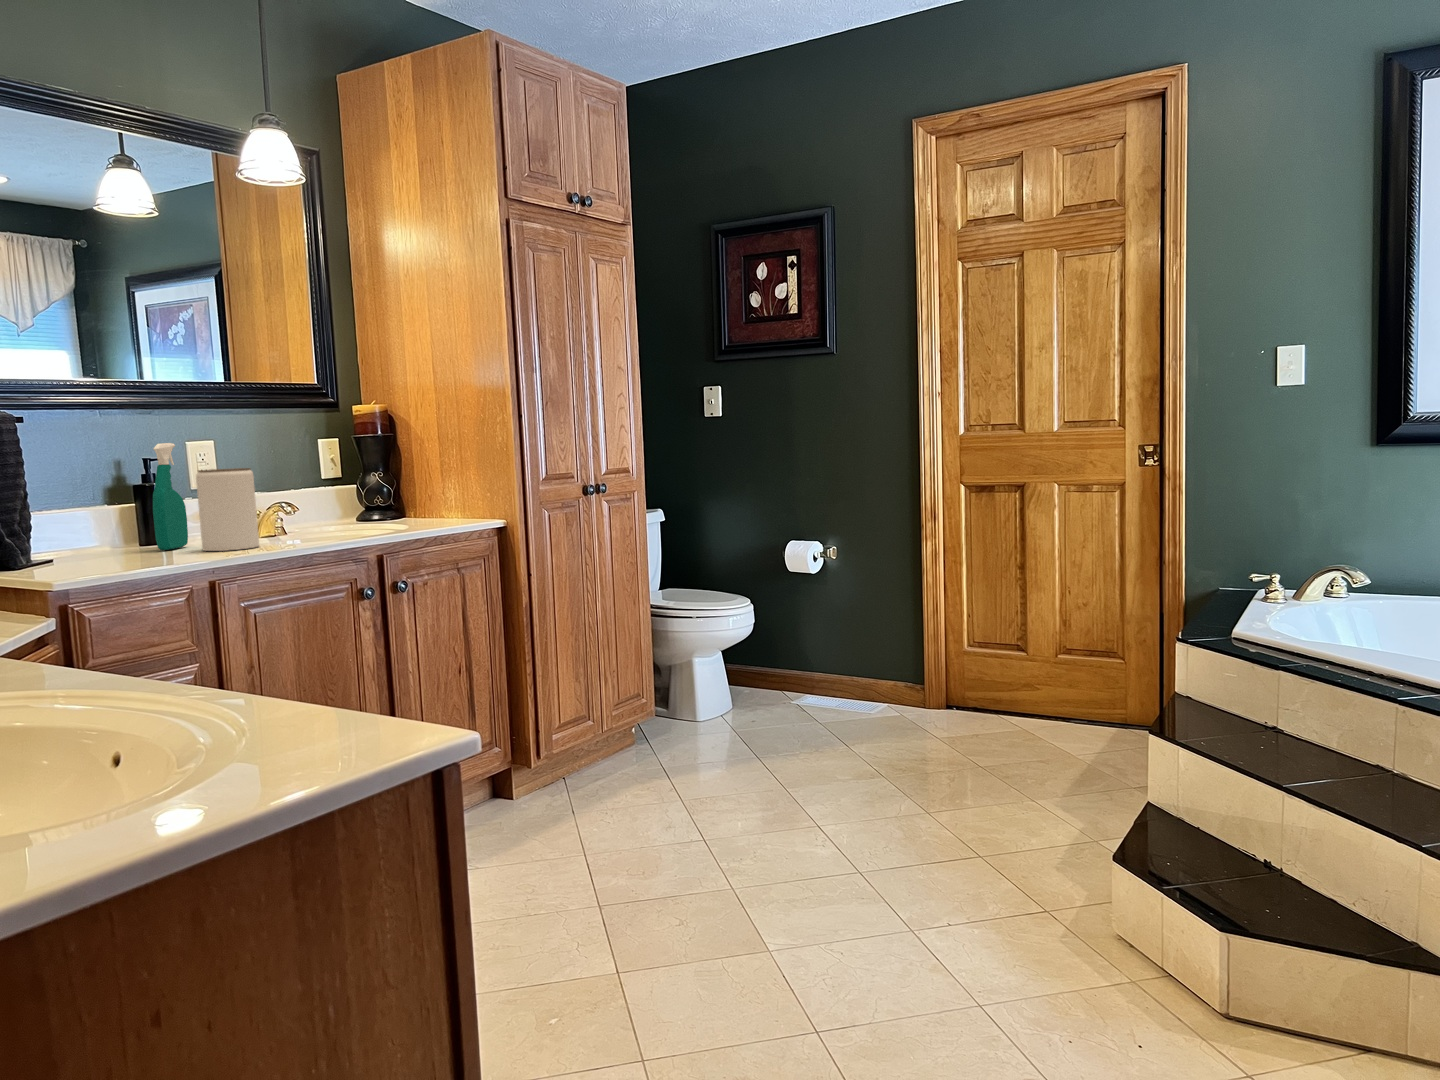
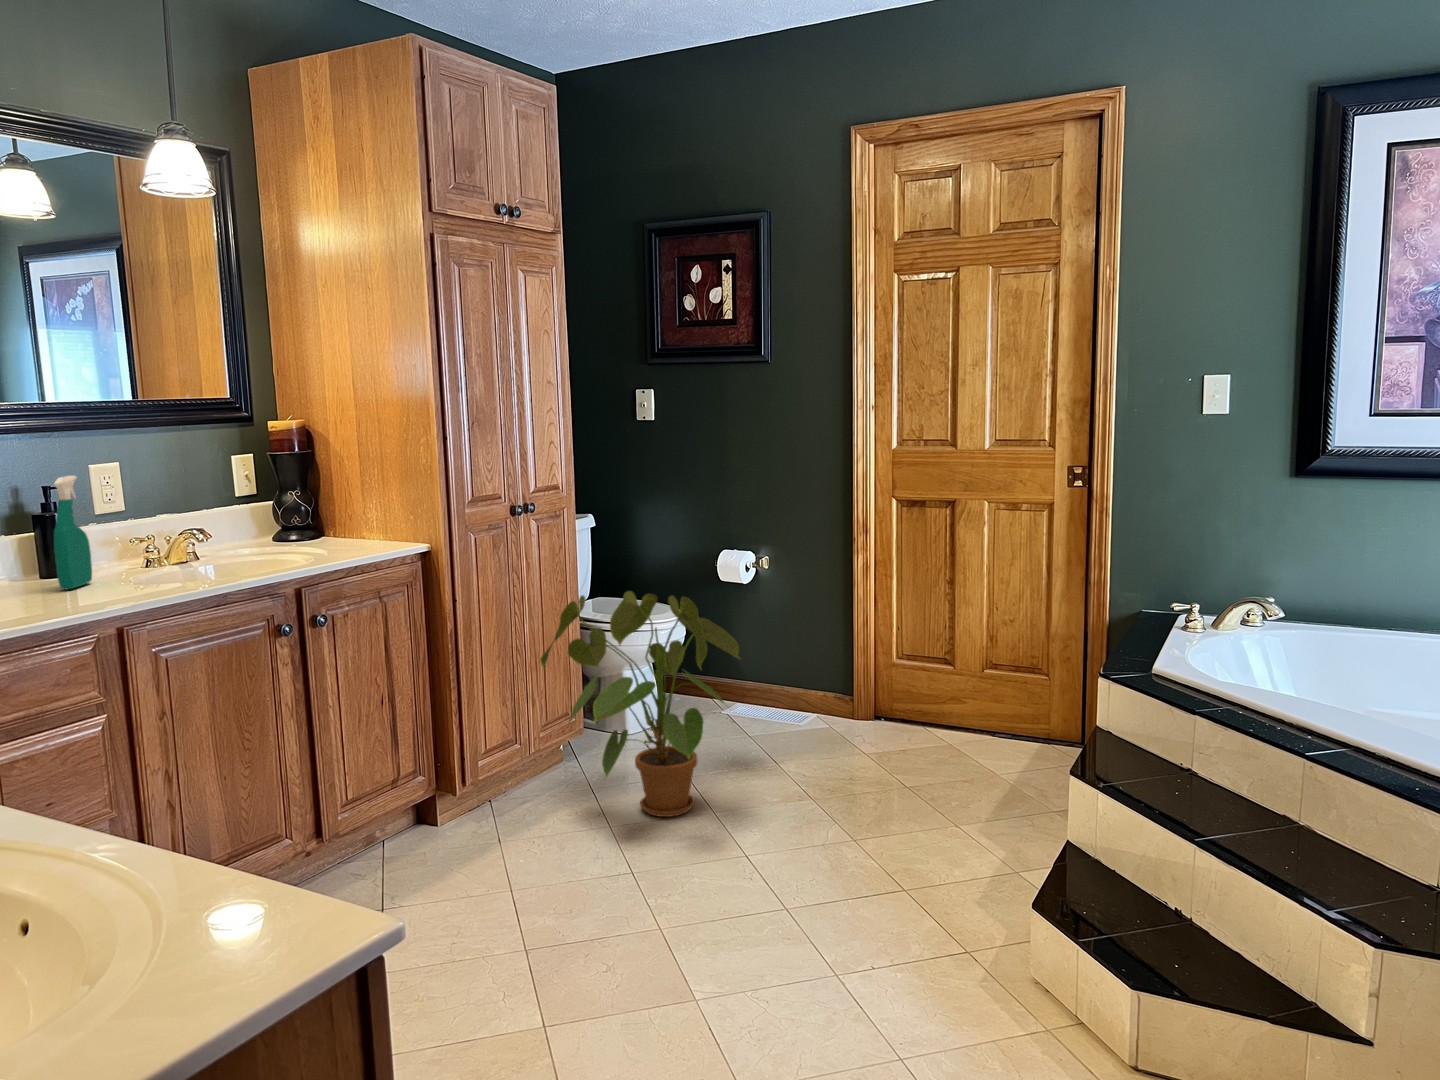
jar: present [196,468,259,551] -> none [101,504,170,593]
house plant: none [612,572,811,792] -> present [540,591,739,817]

